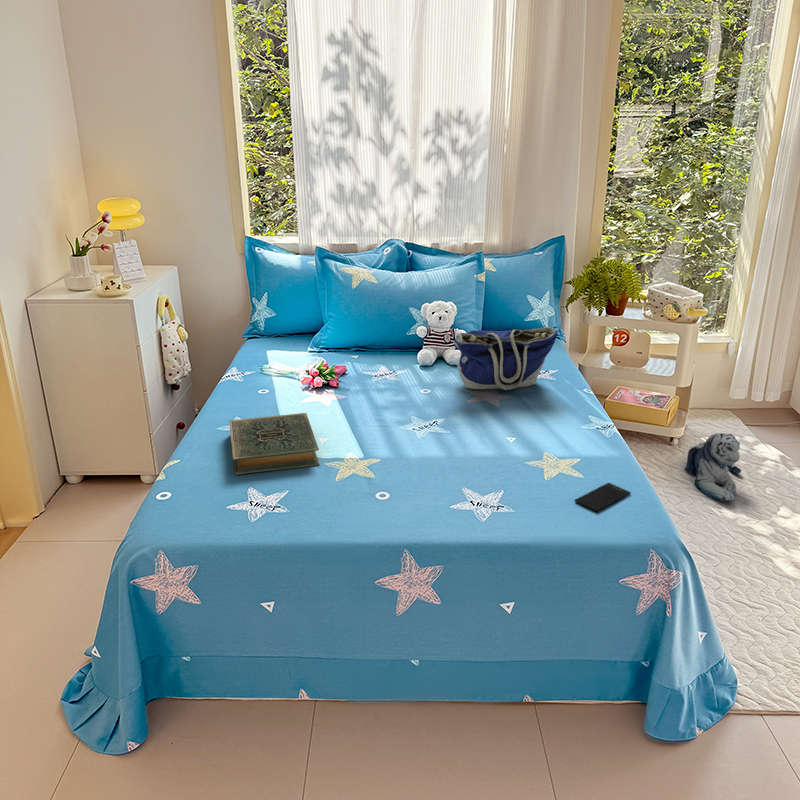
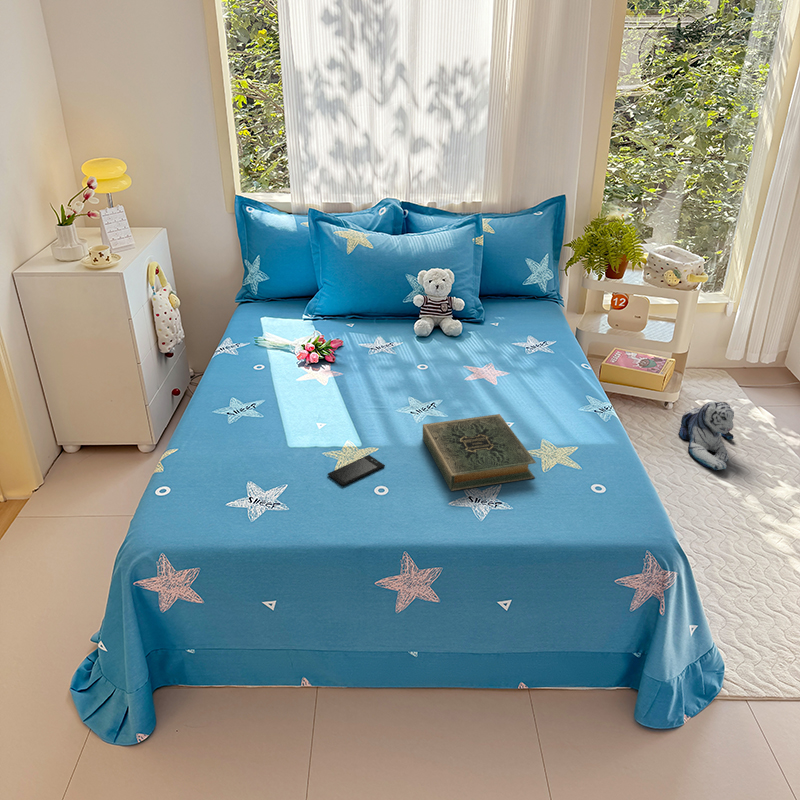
tote bag: present [454,327,557,390] -> none [451,303,556,366]
hardback book: present [229,413,319,475] -> present [423,414,536,491]
smartphone: present [575,483,631,511] -> present [328,455,385,486]

